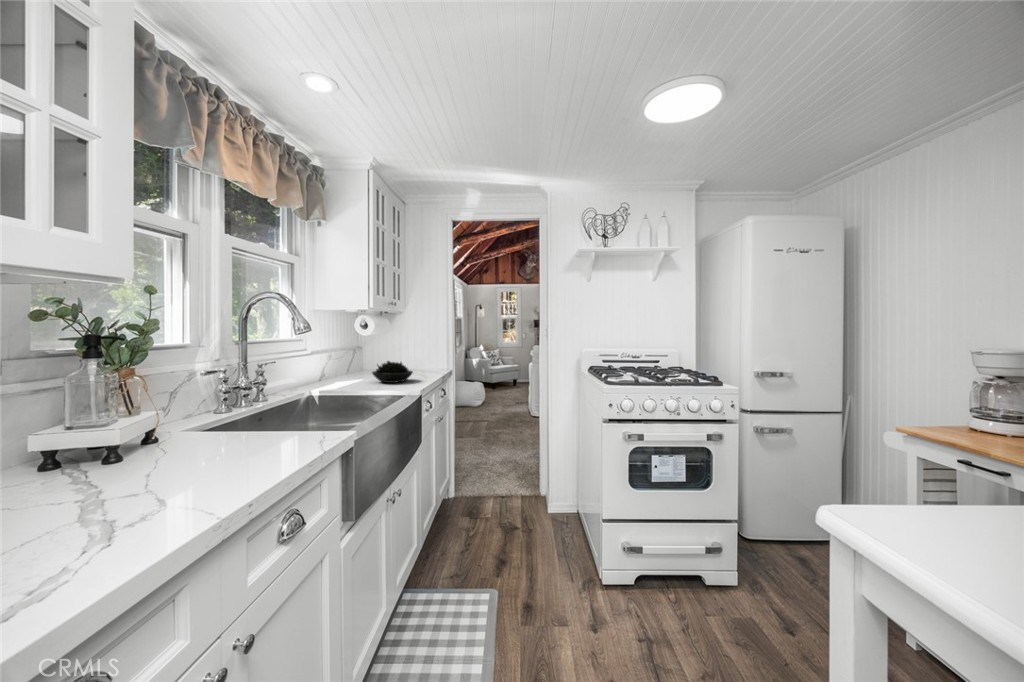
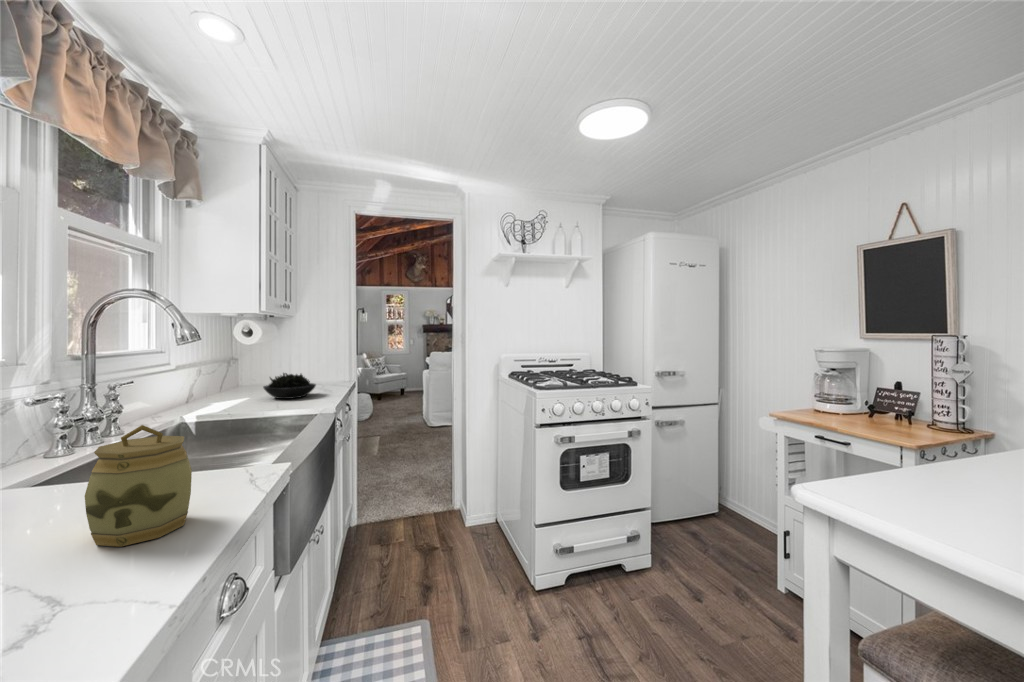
jar: none [198,392,270,477] -> present [85,425,192,547]

